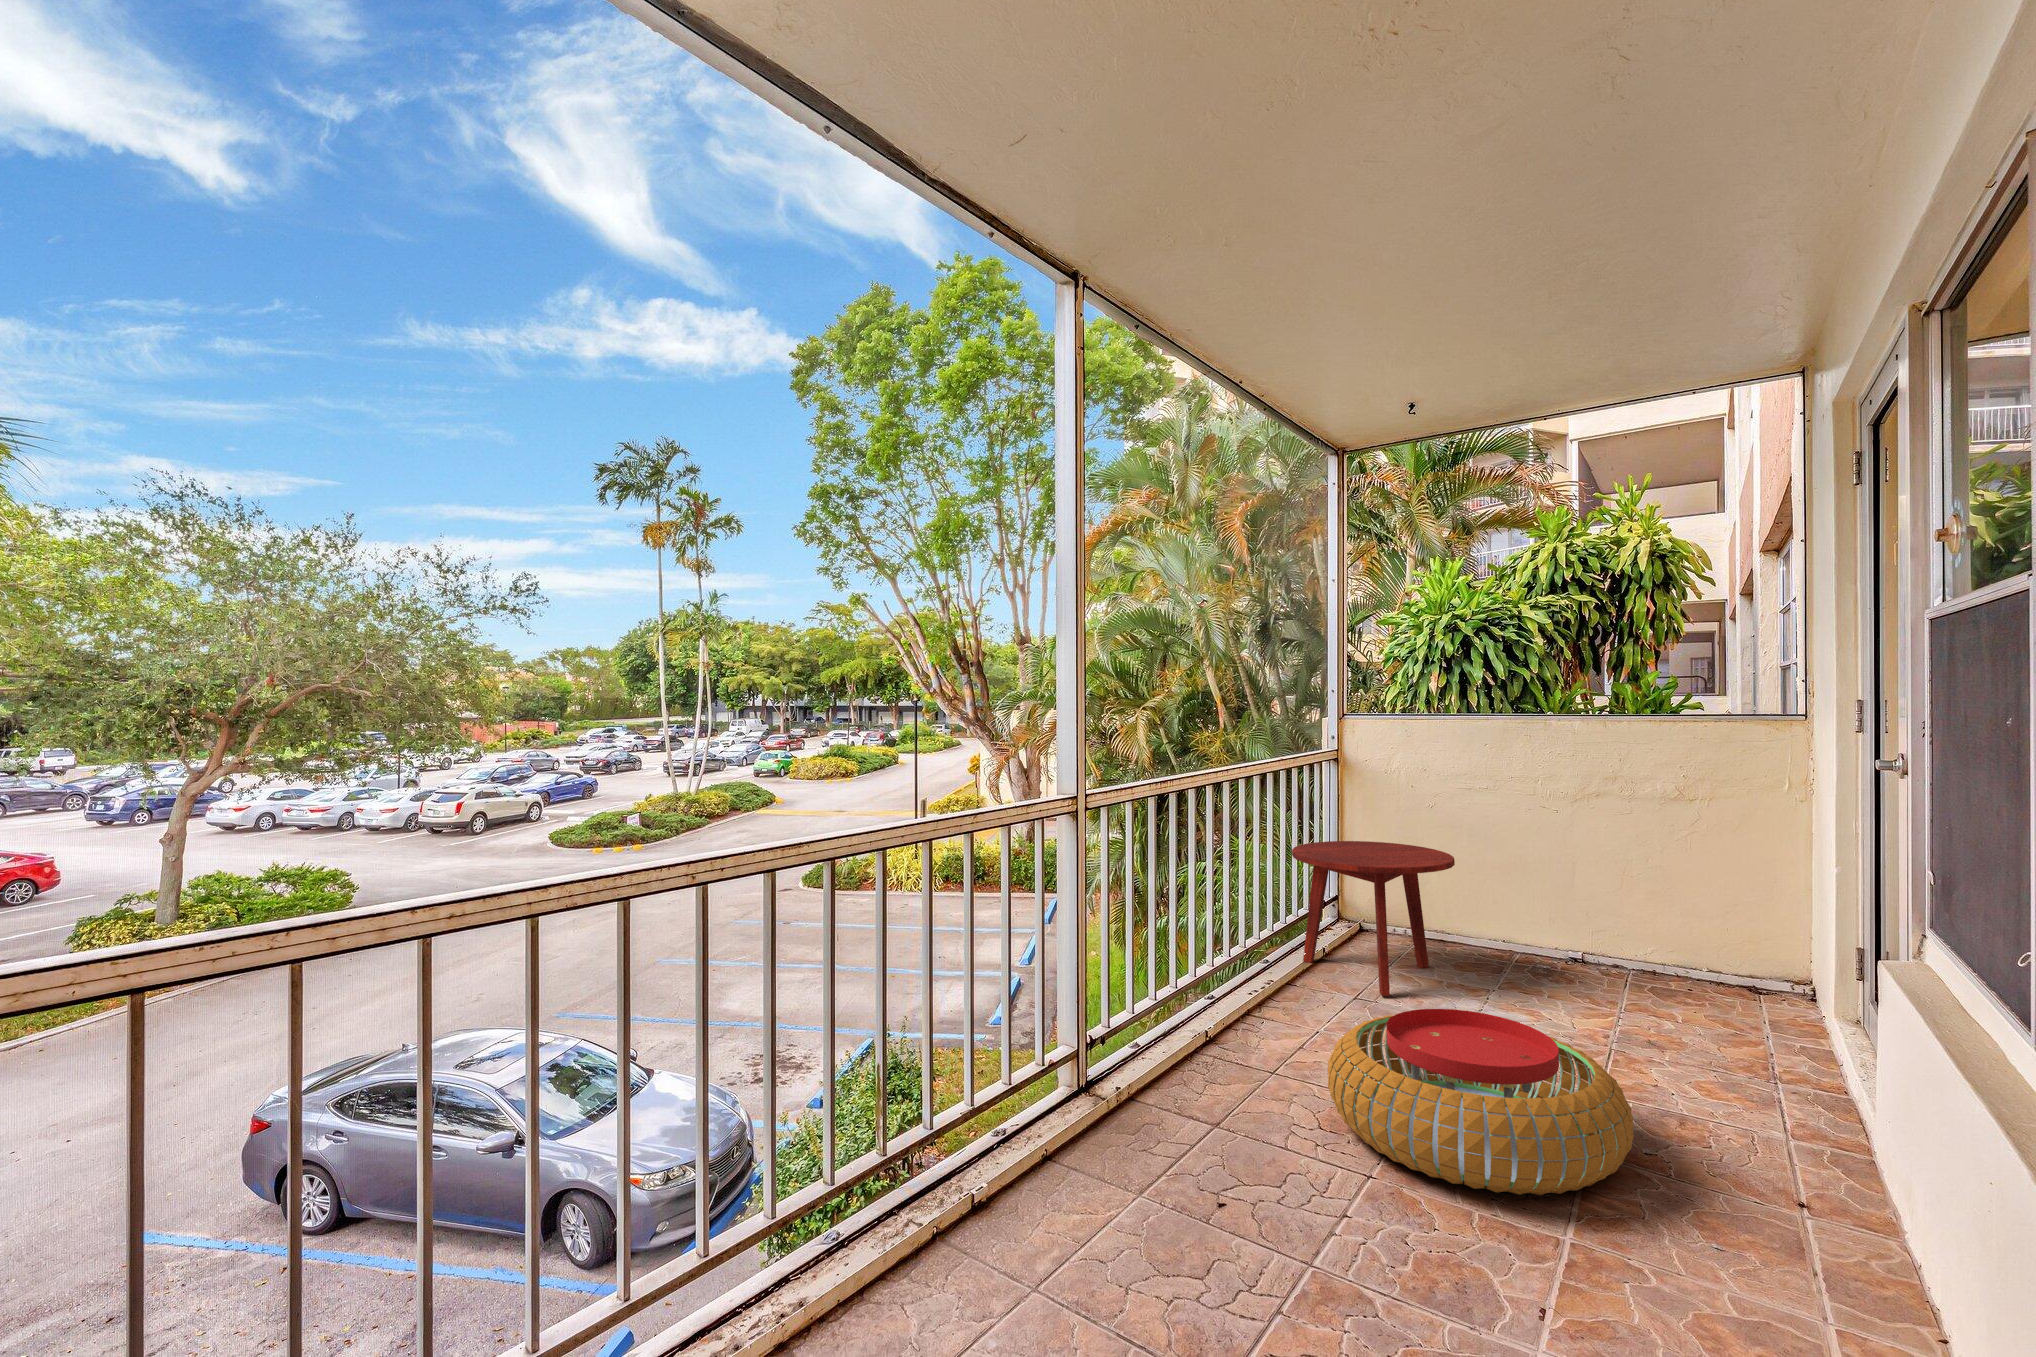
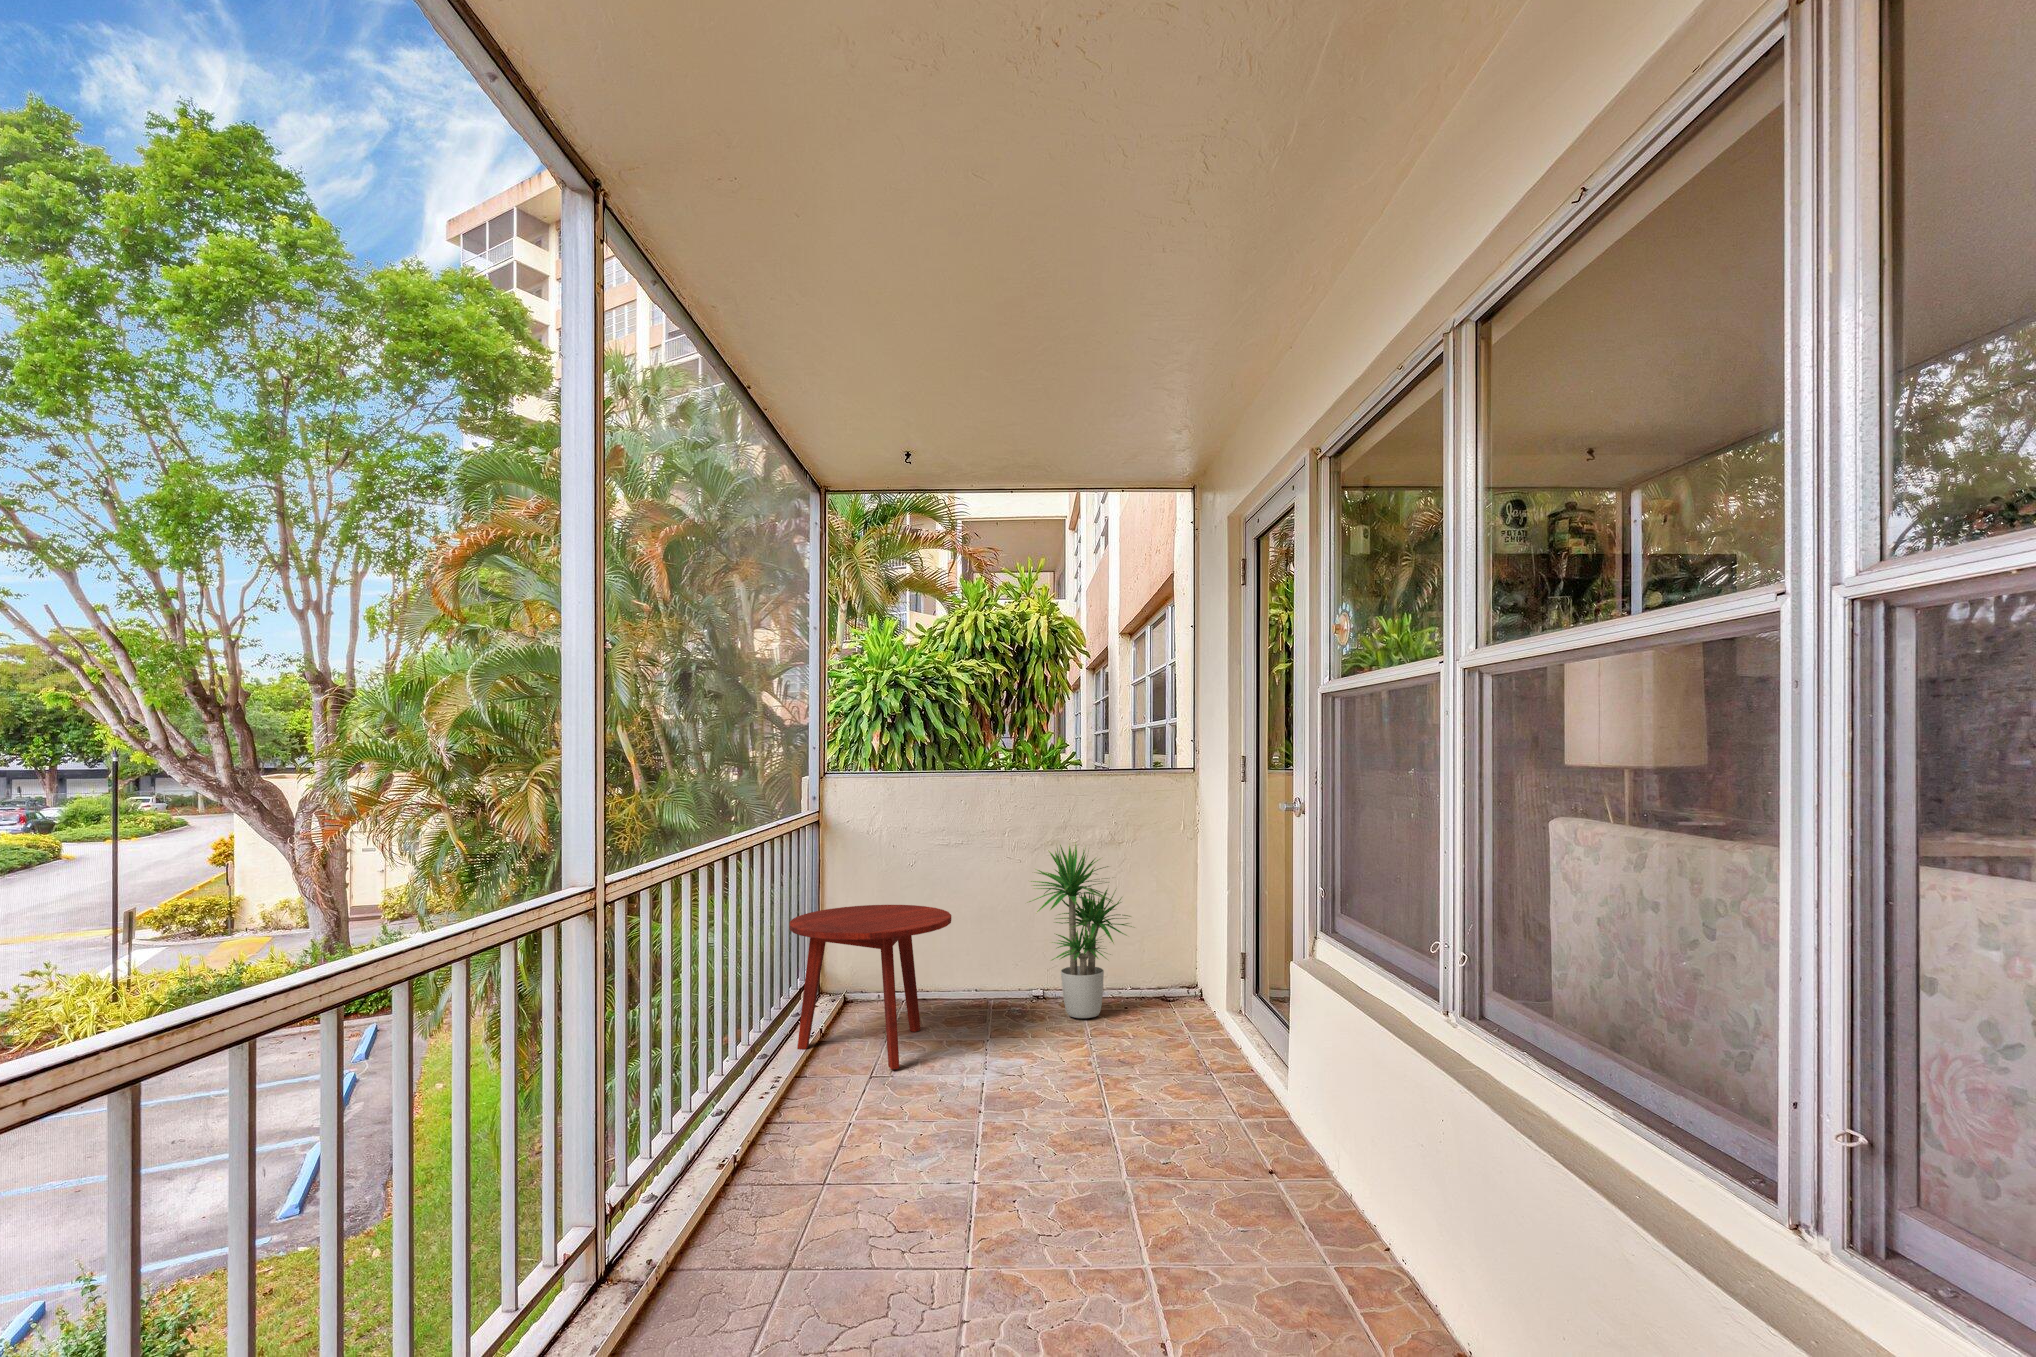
potted plant: none [1551,798,1700,991] -> present [1029,844,1132,1018]
pouf: present [1327,1009,1634,1195] -> none [893,1065,1167,1249]

